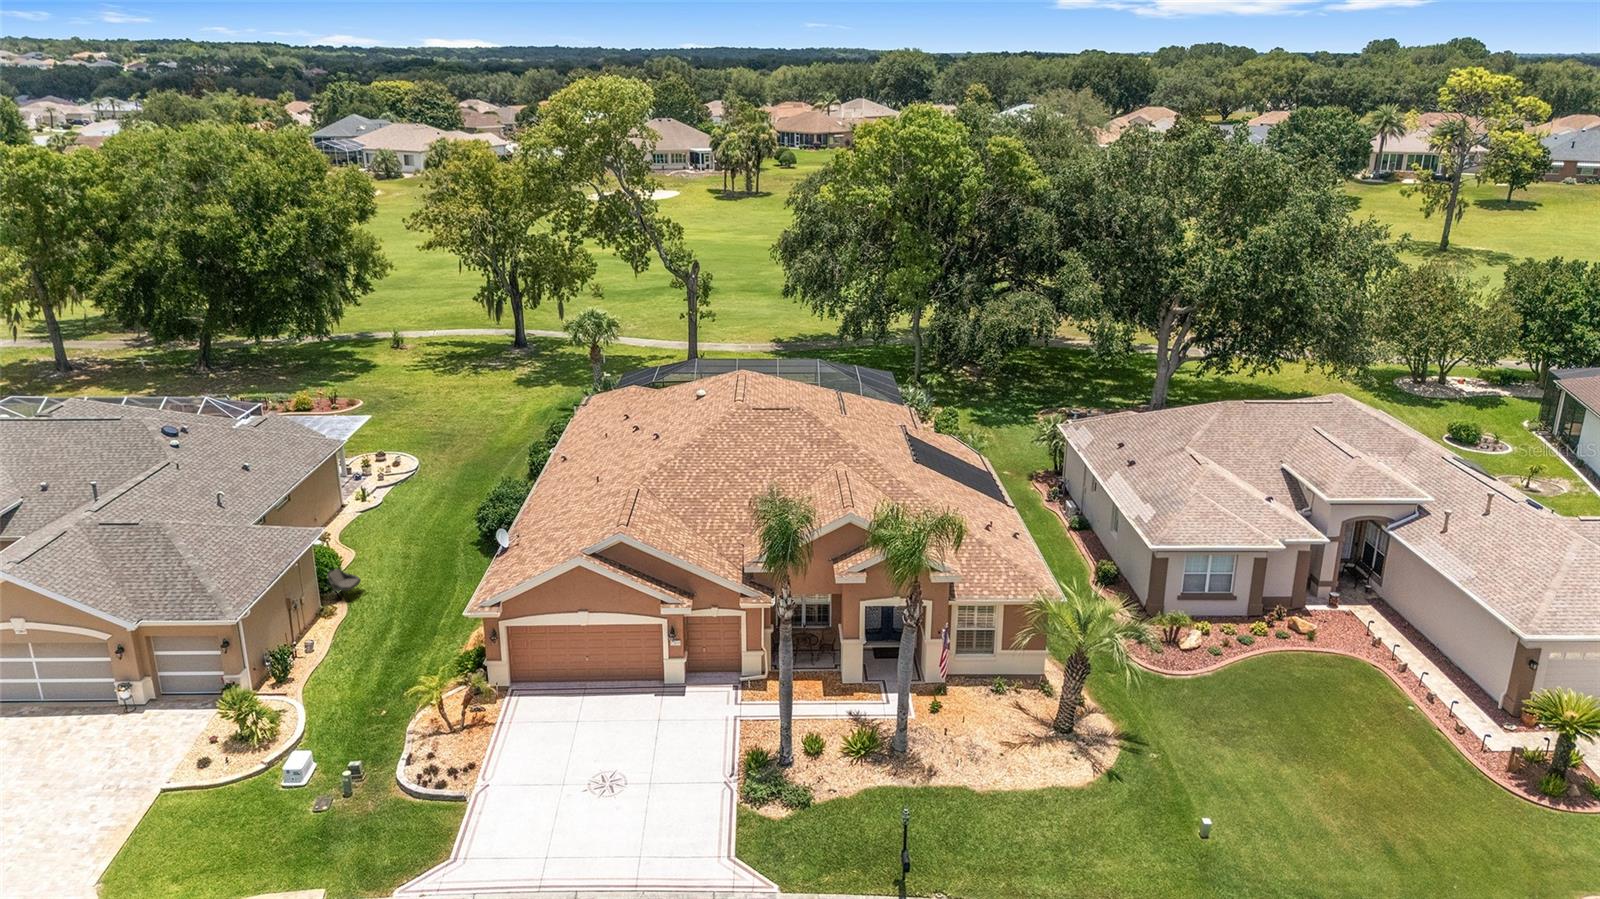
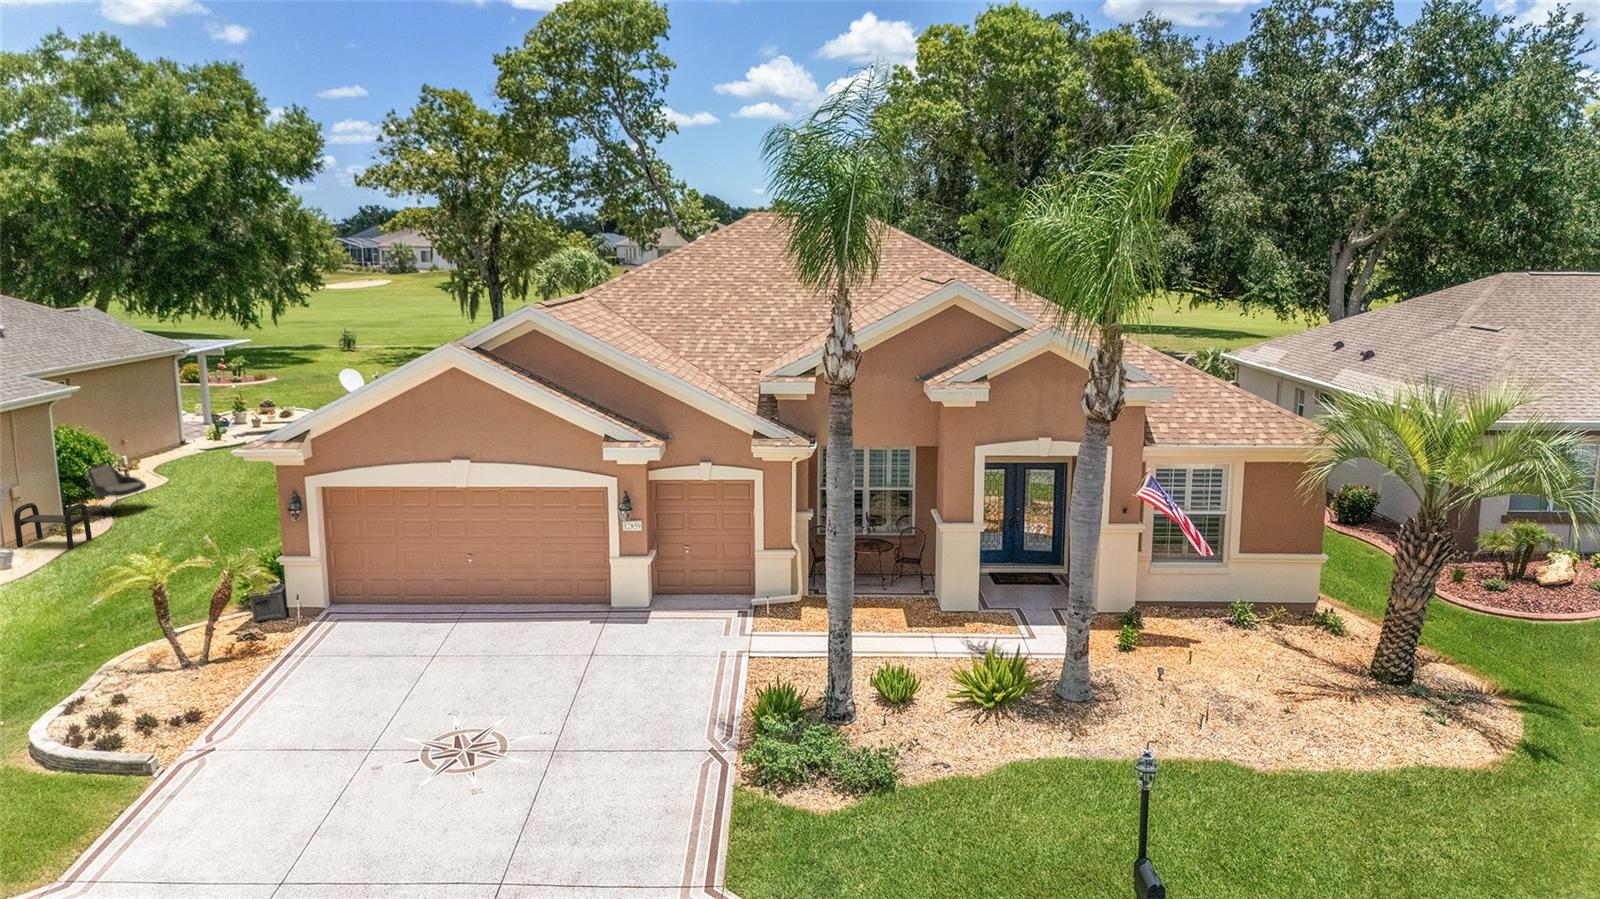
bench: none [303,606,344,634] -> present [14,503,92,548]

